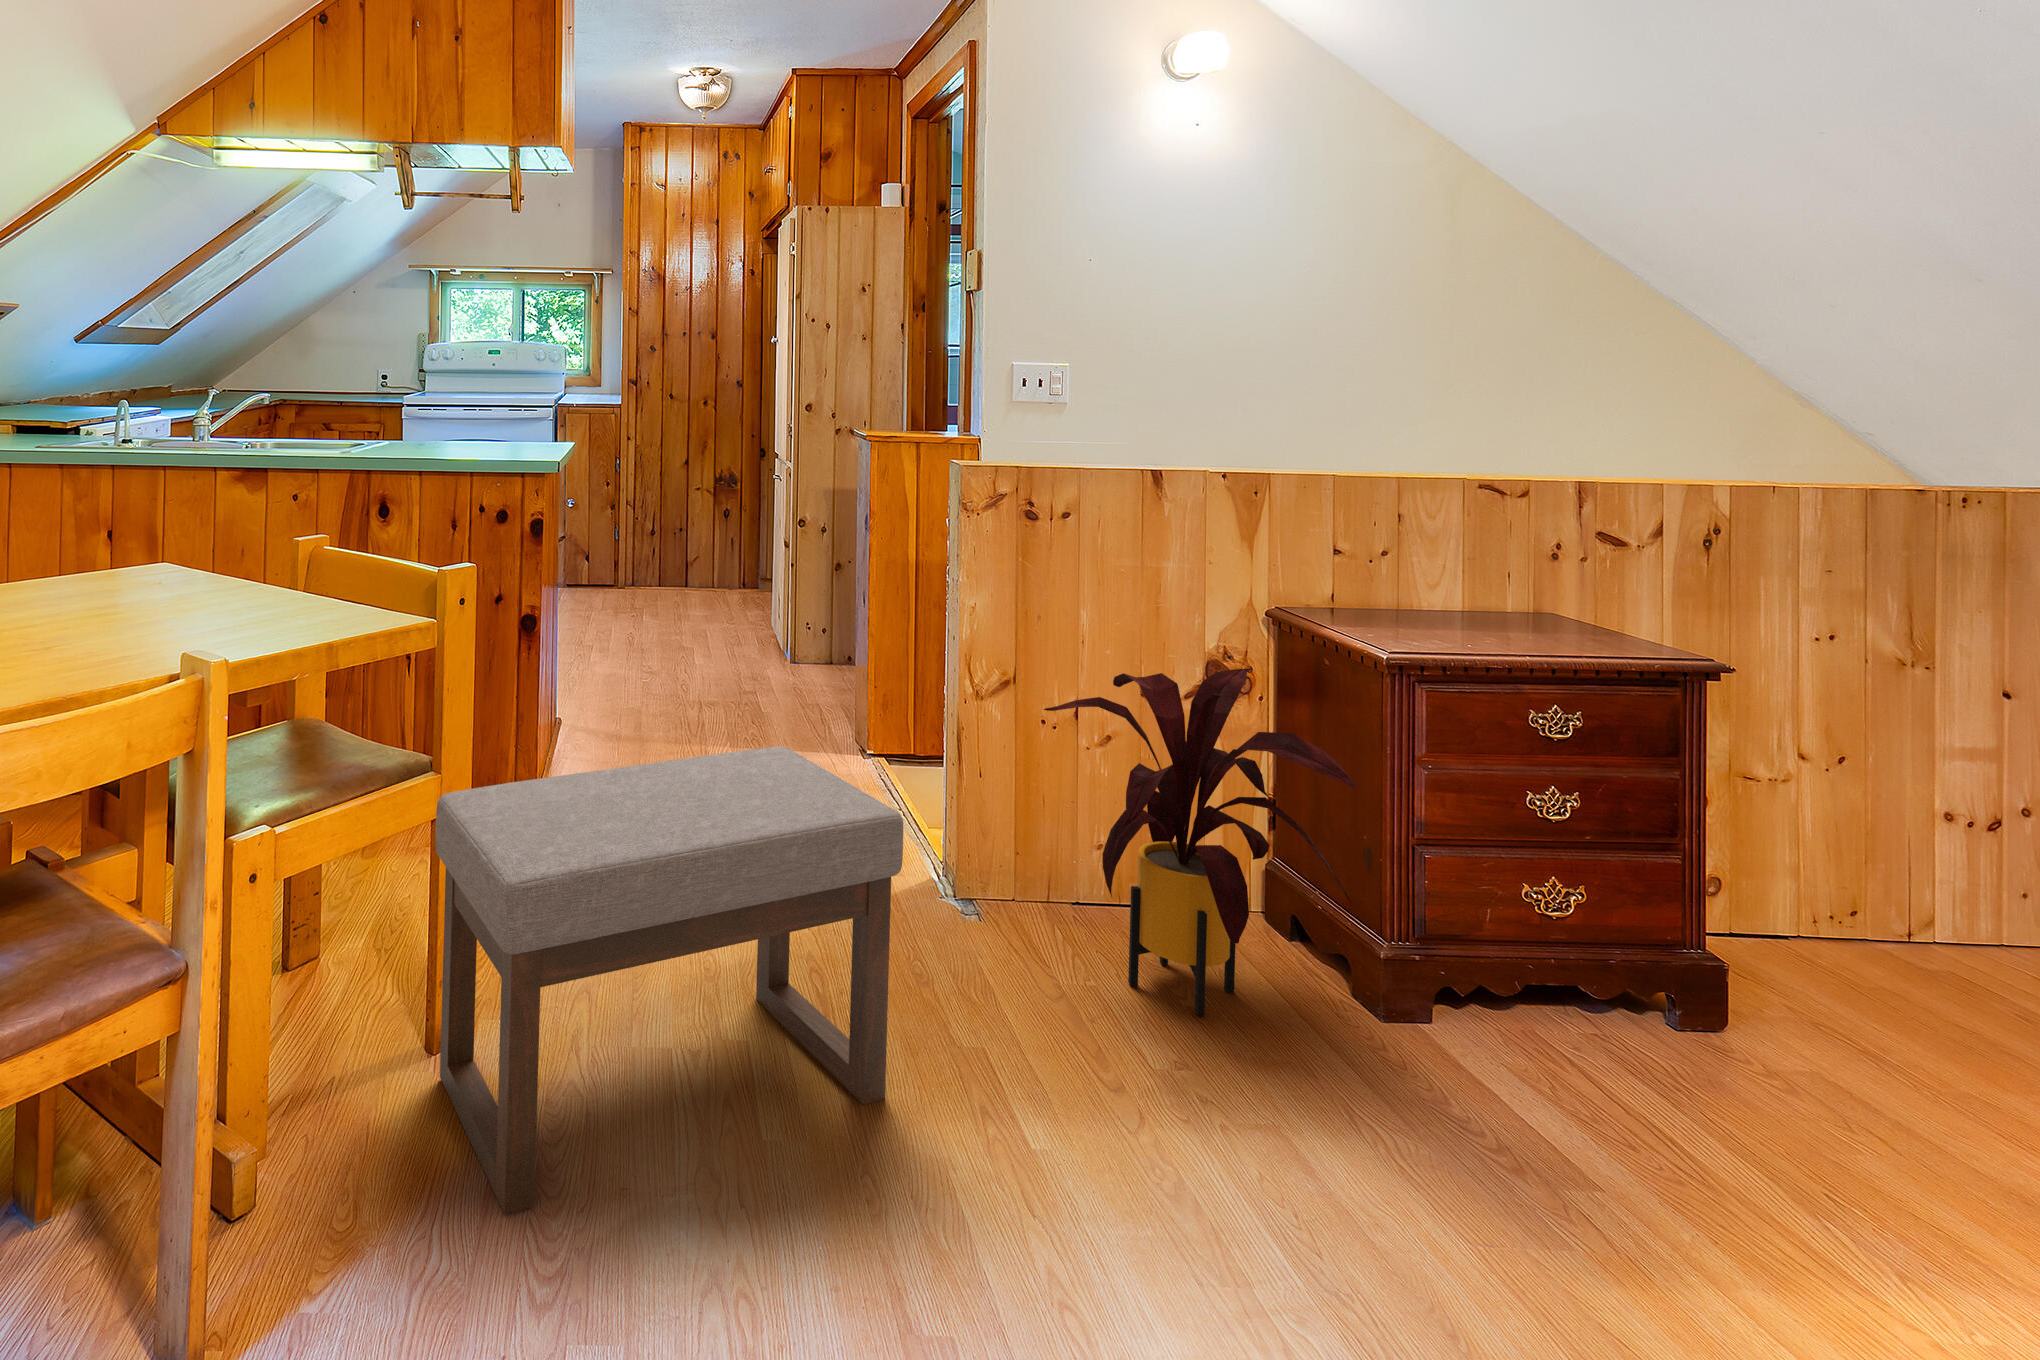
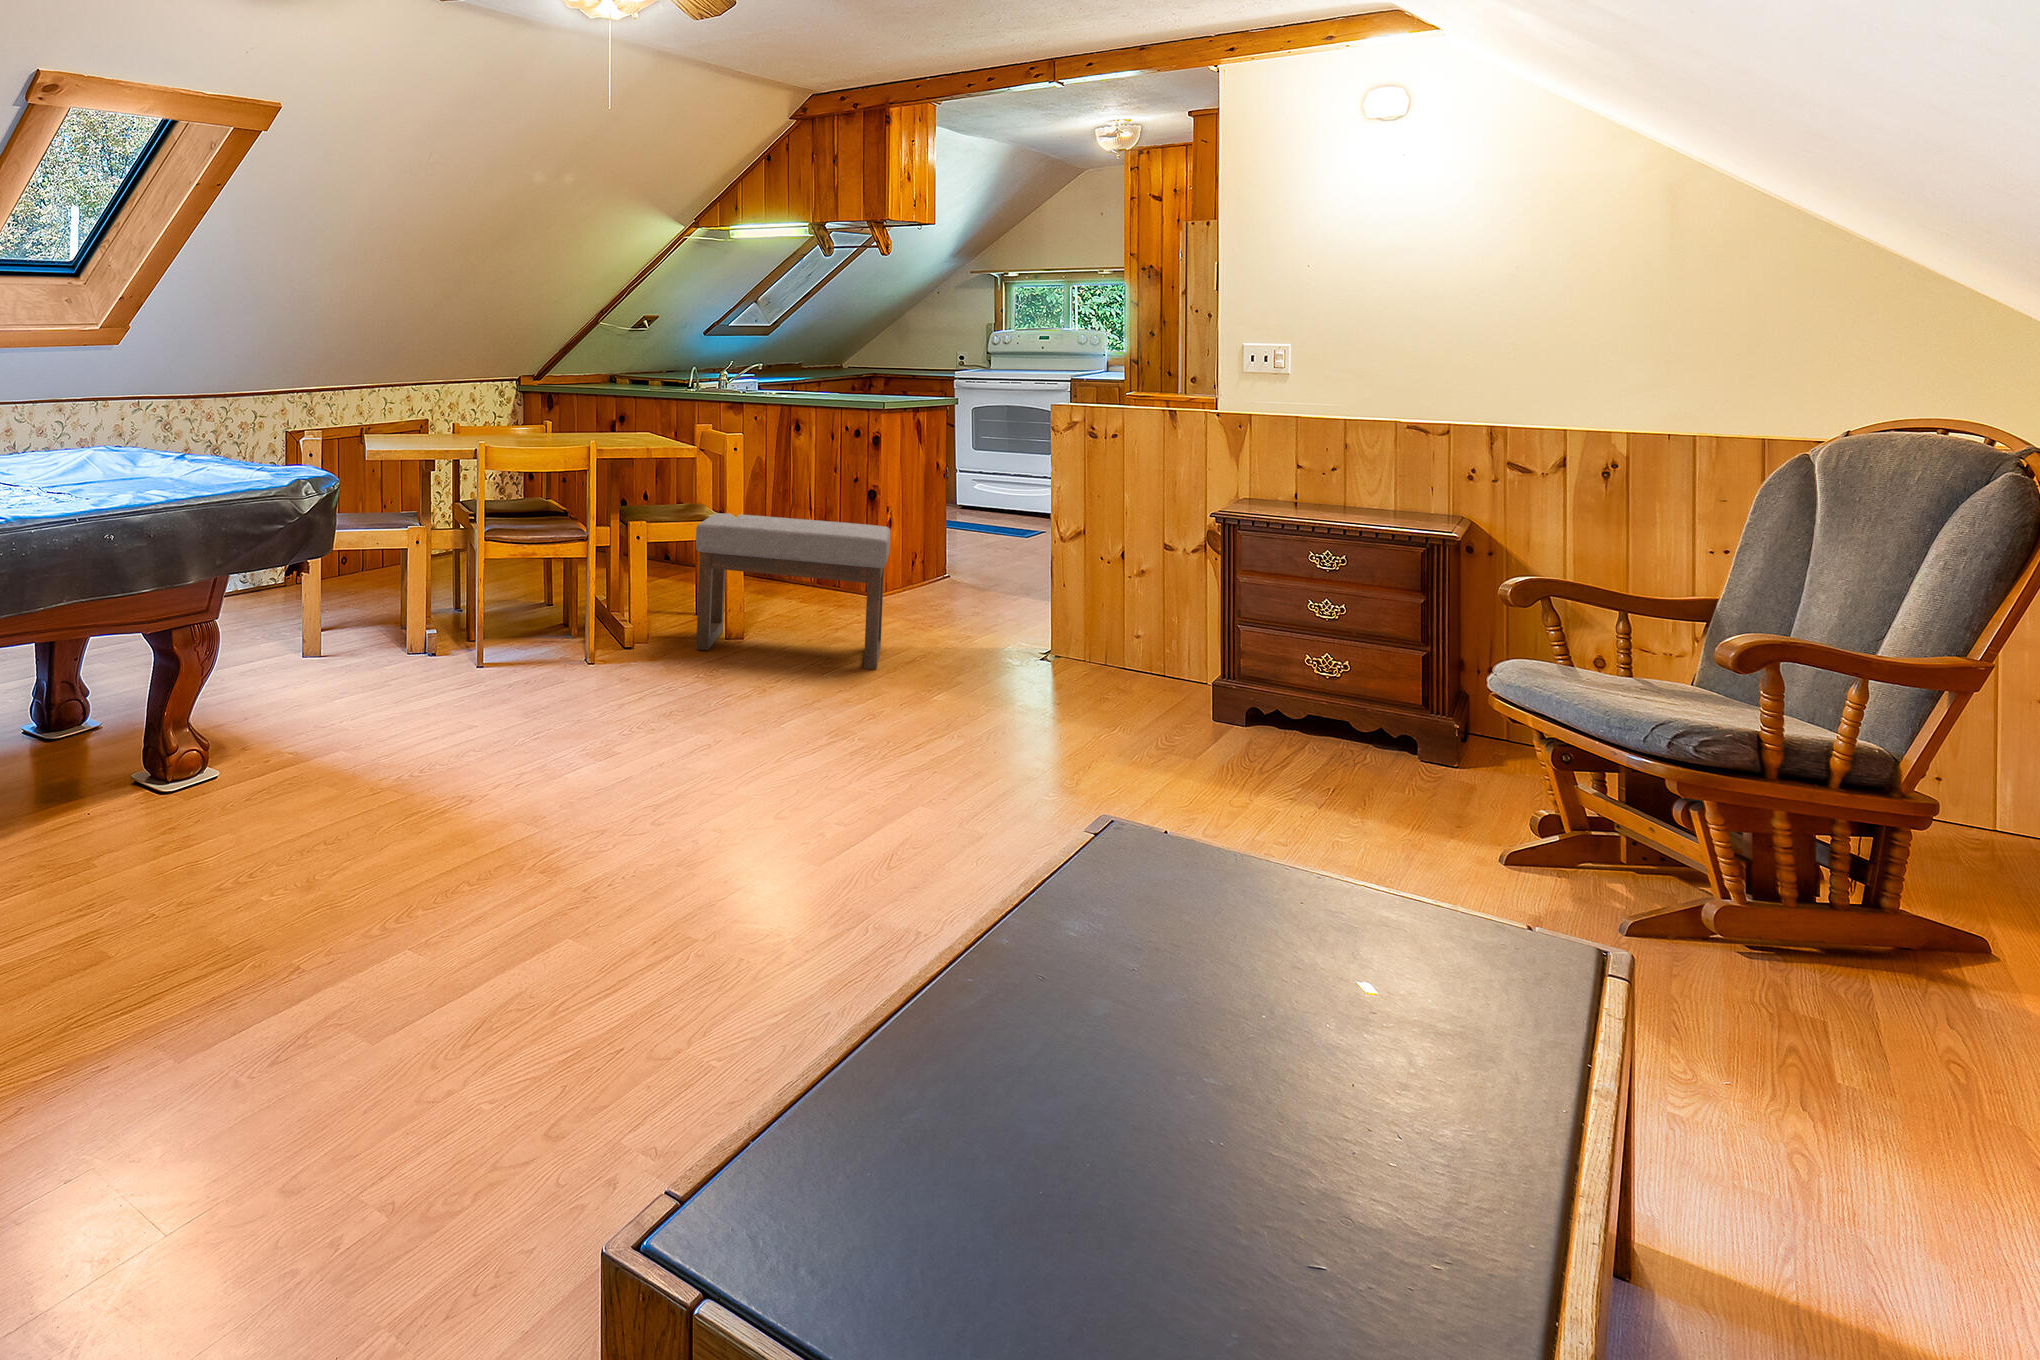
house plant: present [1044,669,1356,1016] -> none [1024,520,1197,697]

